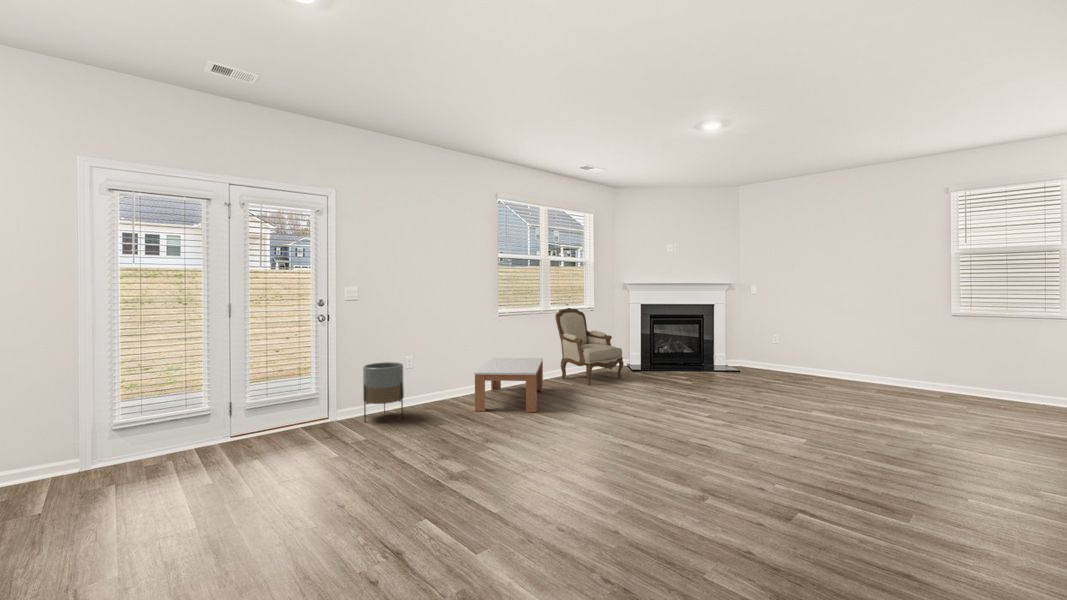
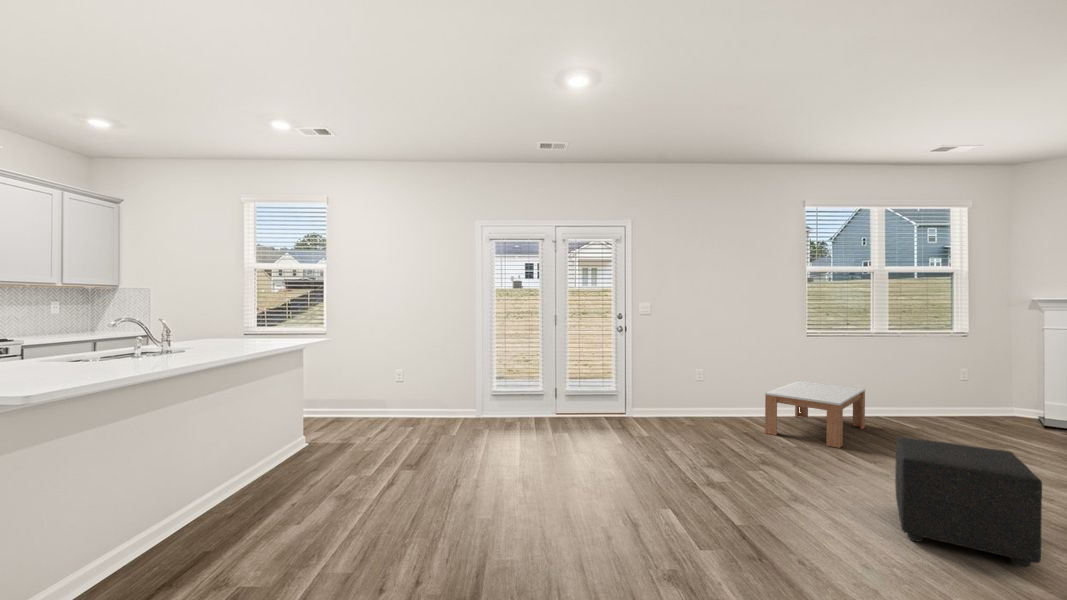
armchair: present [555,308,624,385] -> none [894,331,1013,432]
planter: present [363,362,404,421] -> none [654,371,691,426]
ottoman: none [595,392,691,478] -> present [895,437,1042,567]

